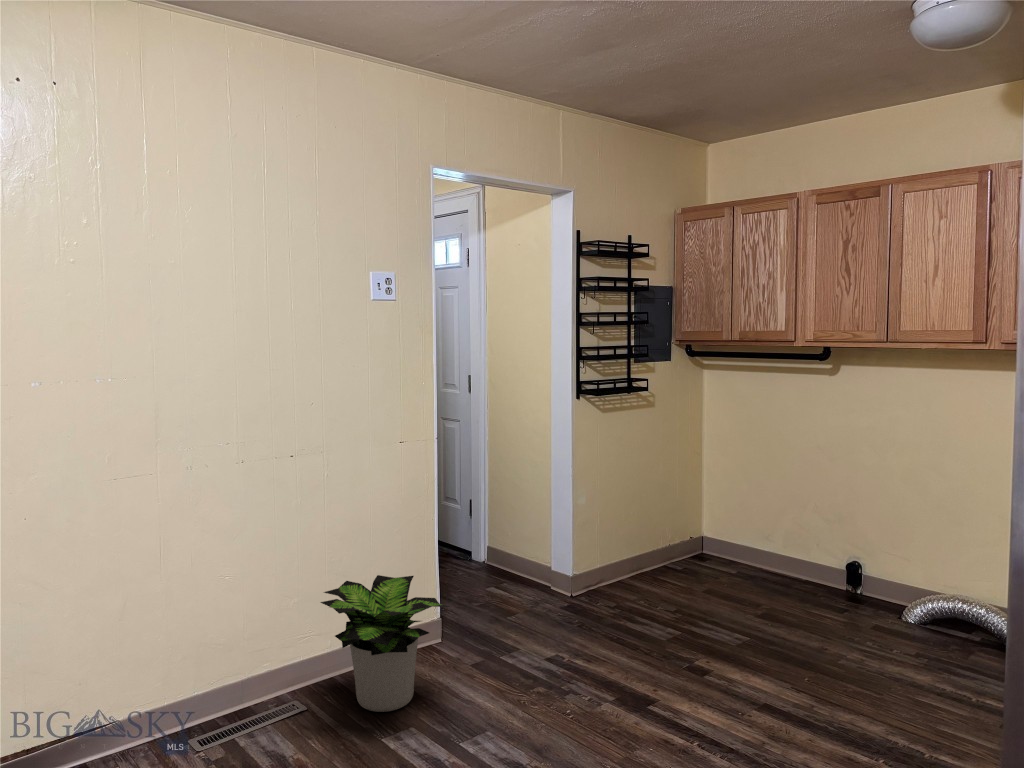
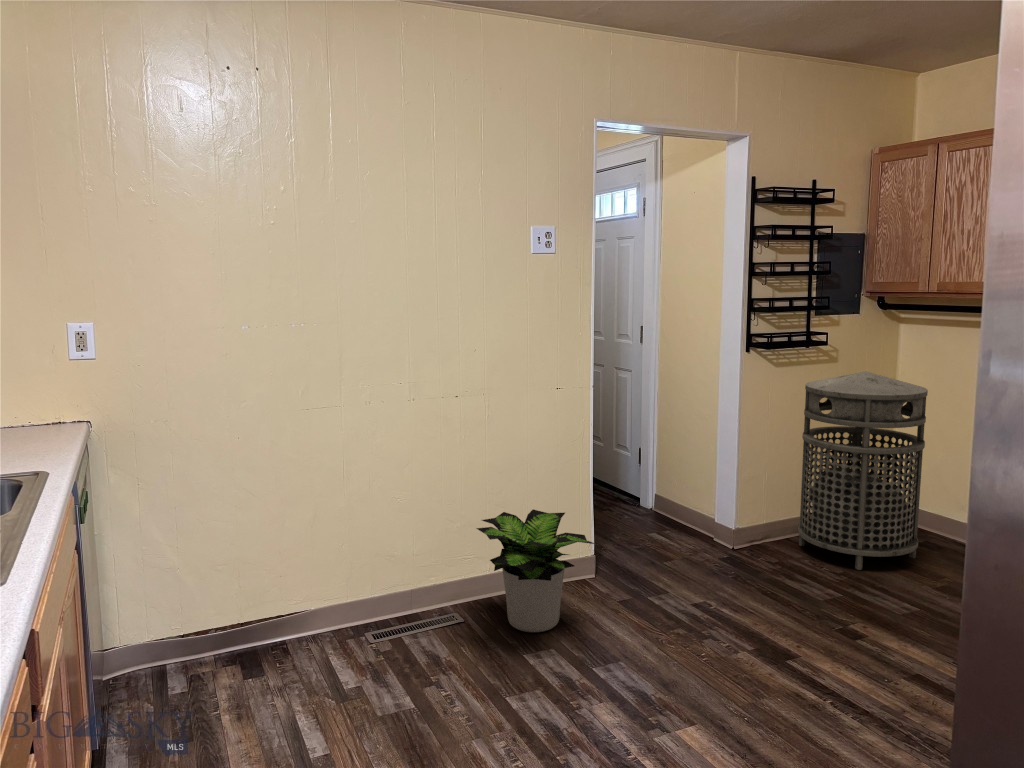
trash can: none [630,415,739,606] -> present [798,371,928,570]

